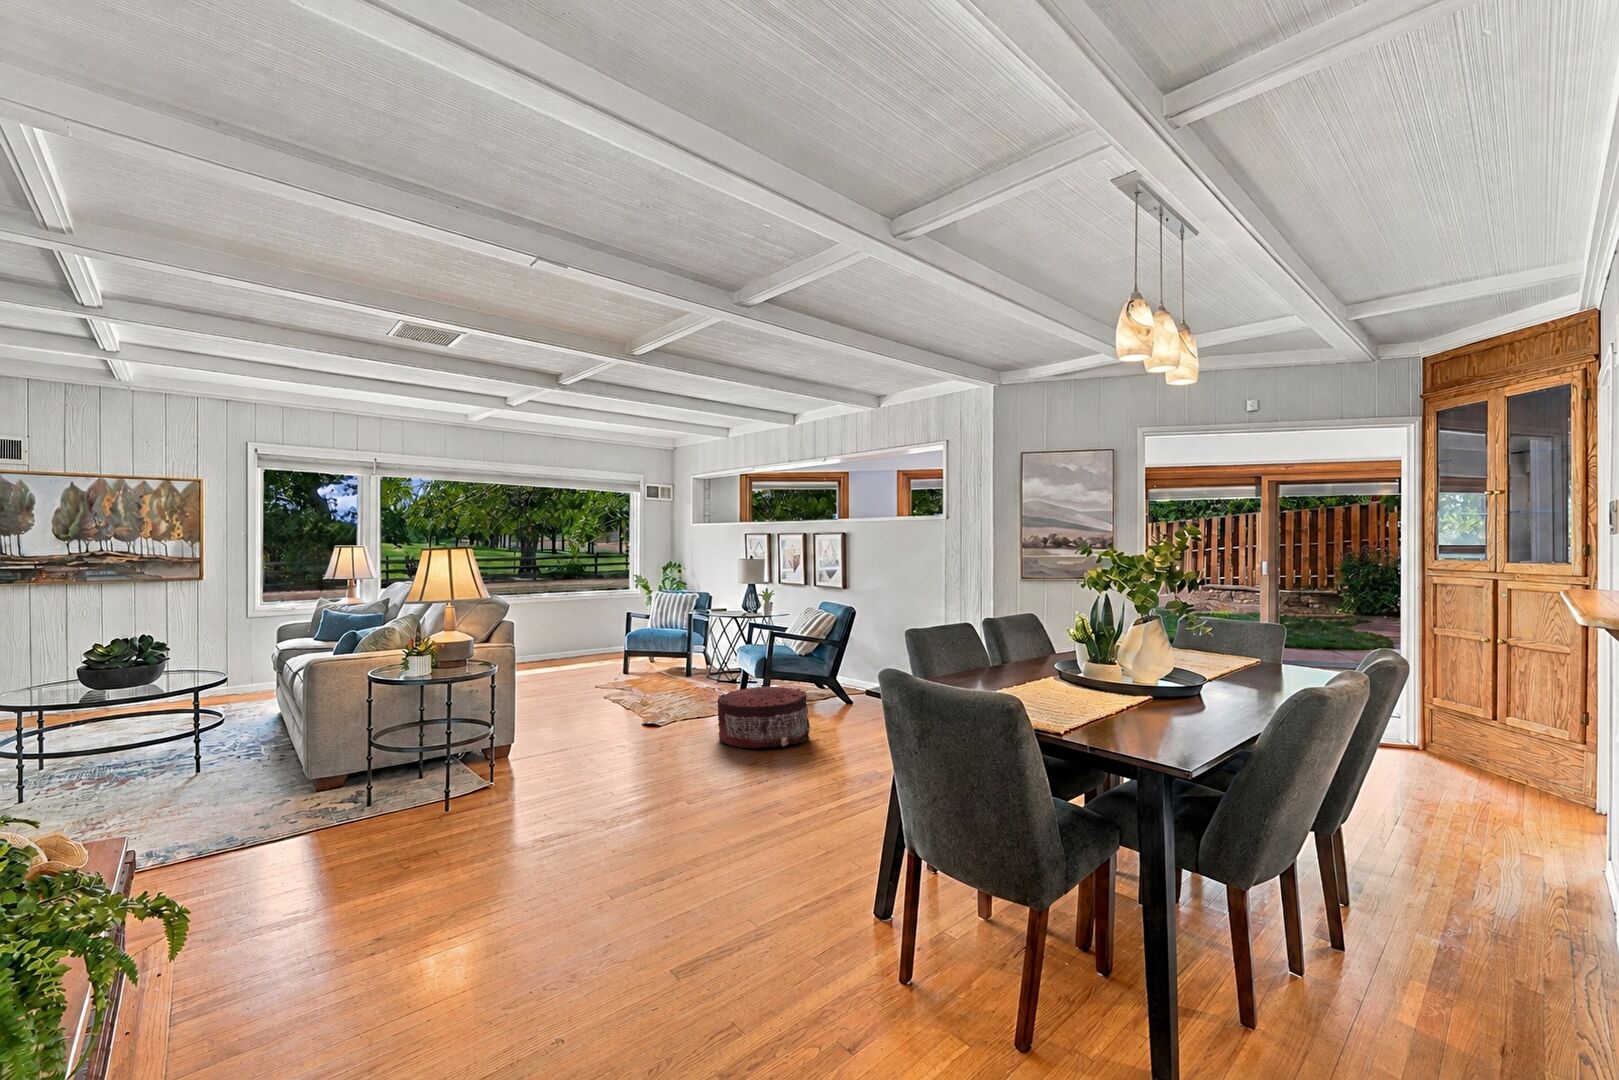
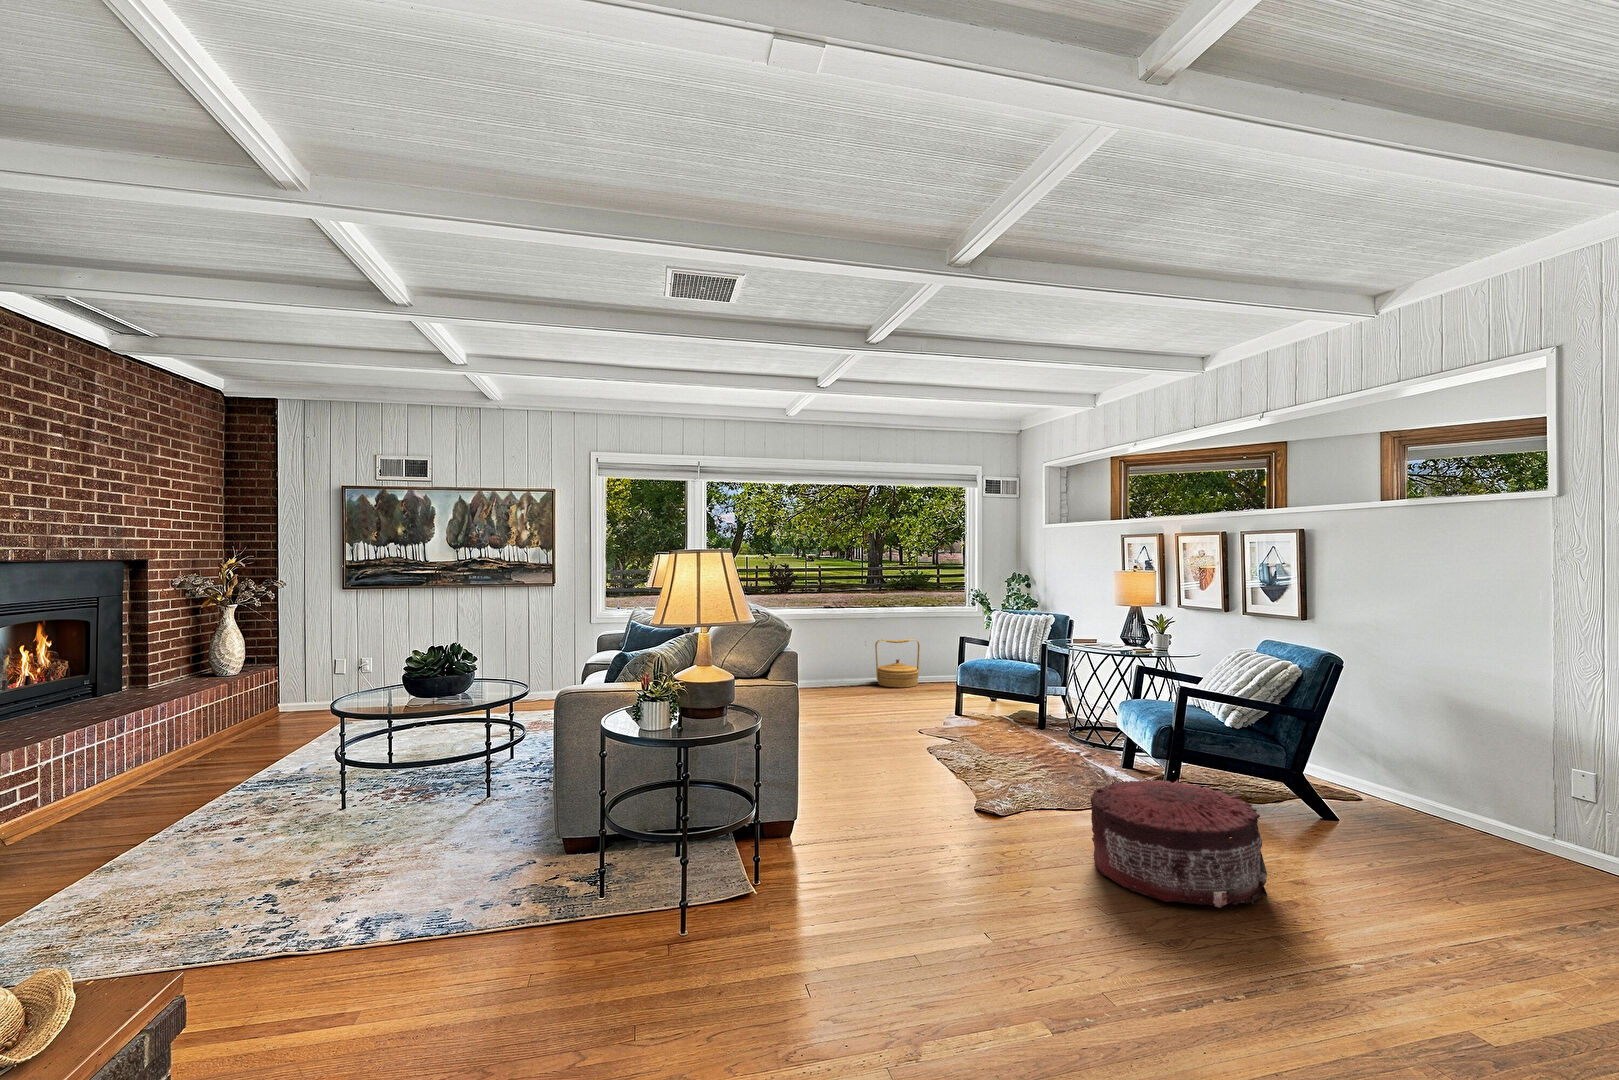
woven basket: none [546,619,586,661] -> present [875,639,920,687]

